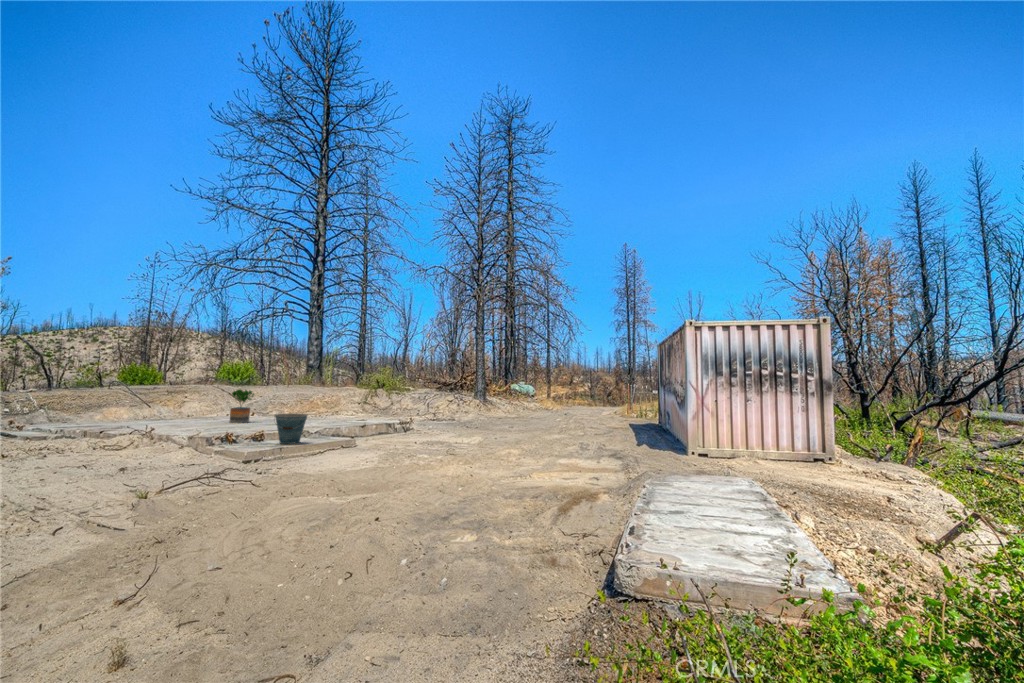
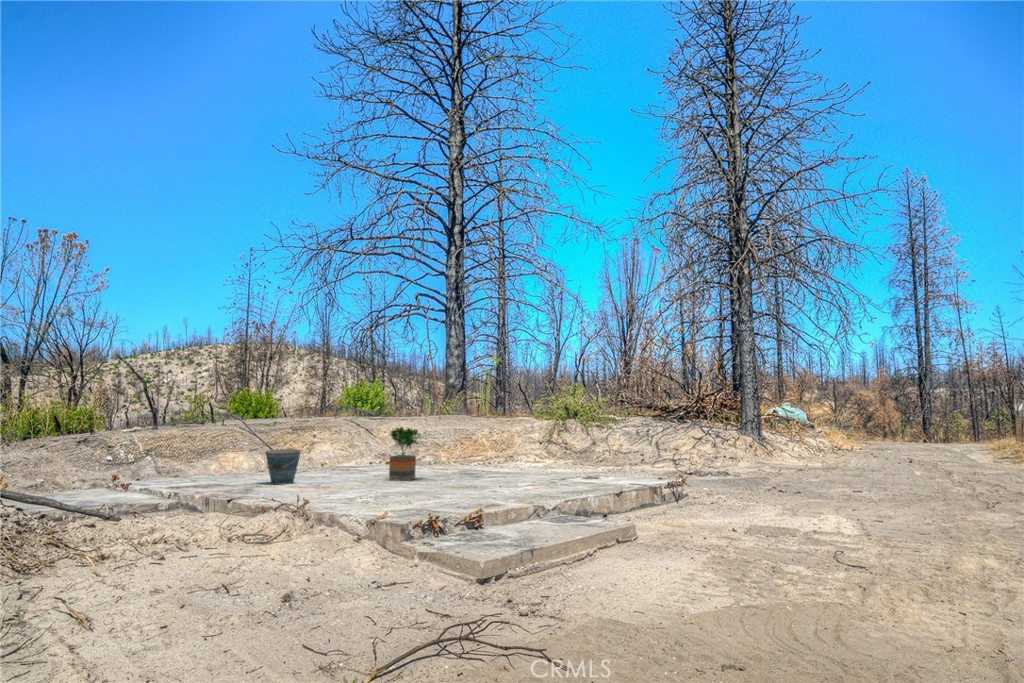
bucket: present [275,413,307,444] -> present [265,449,301,485]

